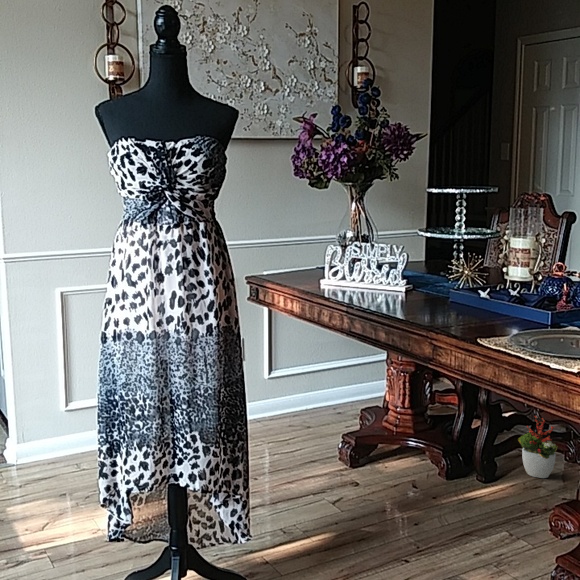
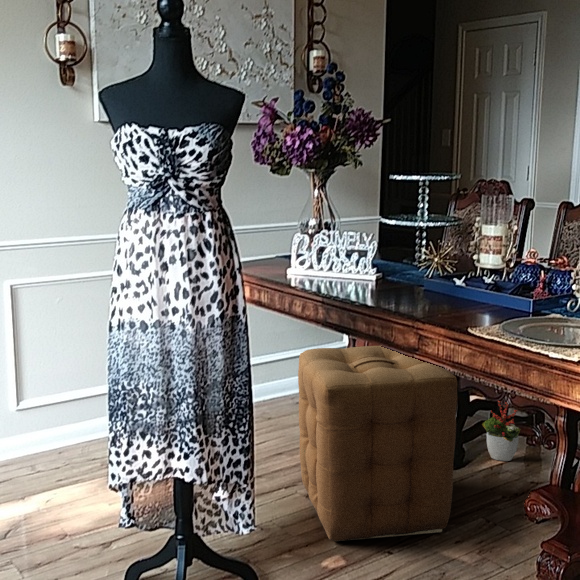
ottoman: none [323,357,479,556] -> present [298,346,457,541]

